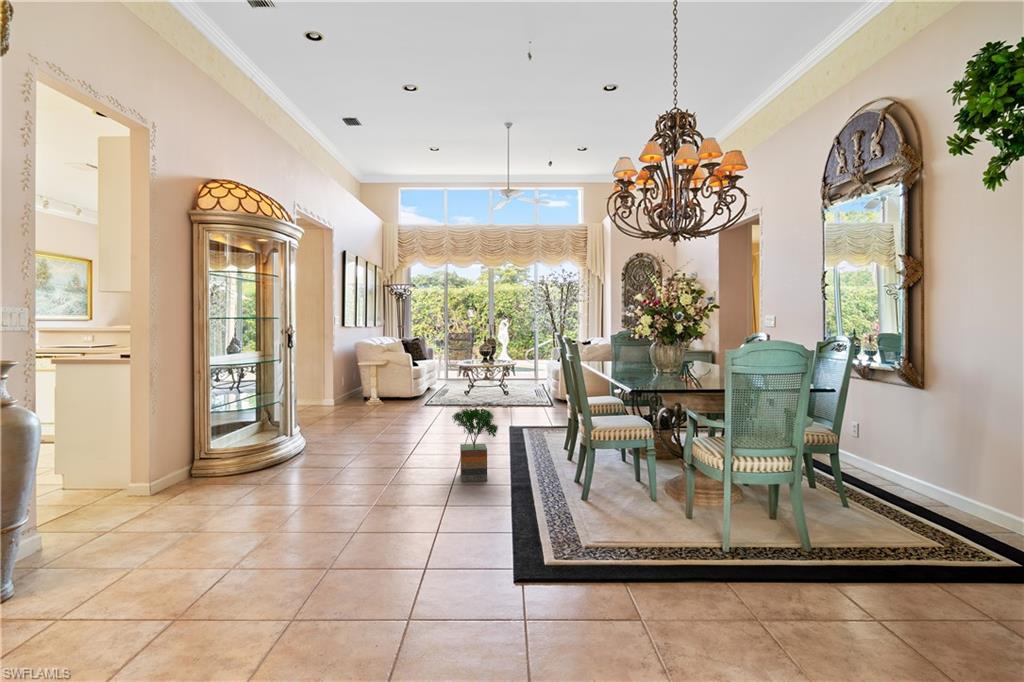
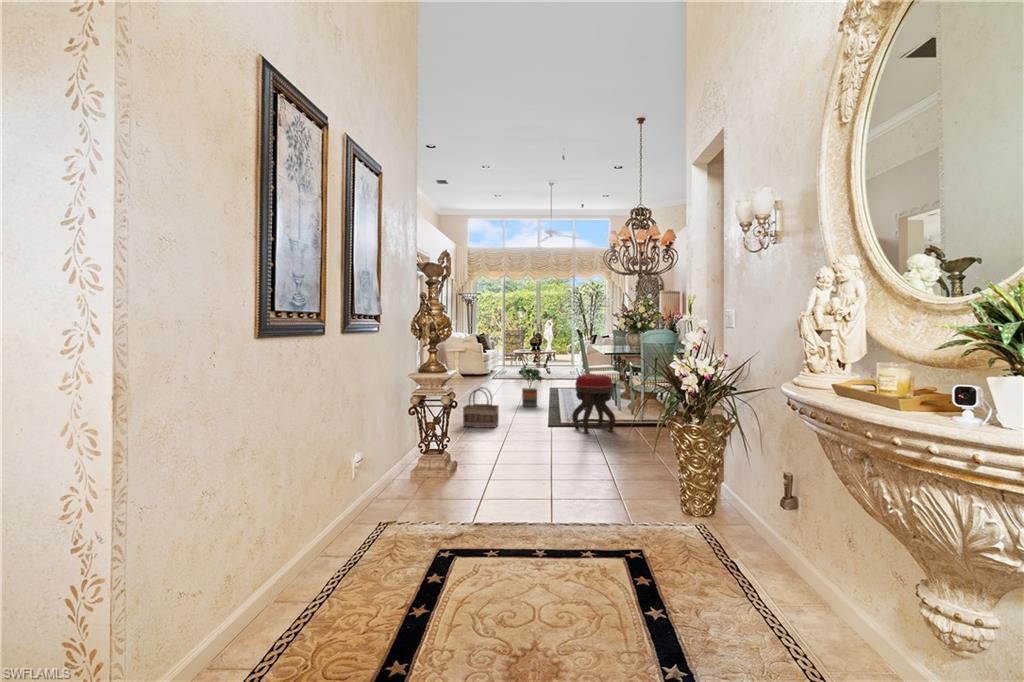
ottoman: none [572,452,689,625] -> present [572,374,615,433]
basket: none [292,483,391,597] -> present [463,387,499,428]

